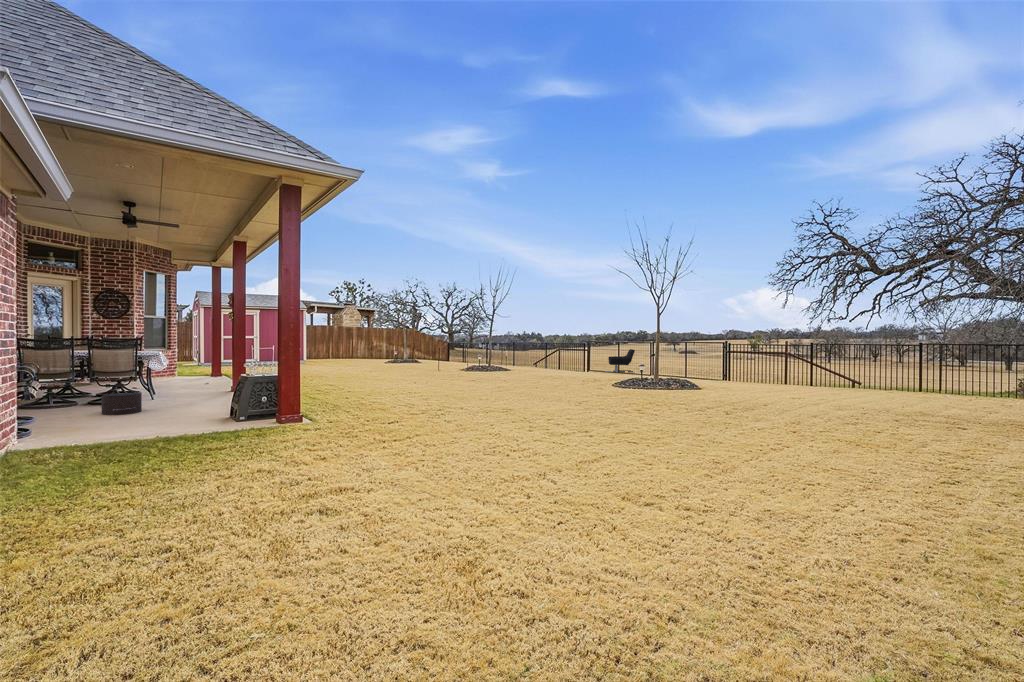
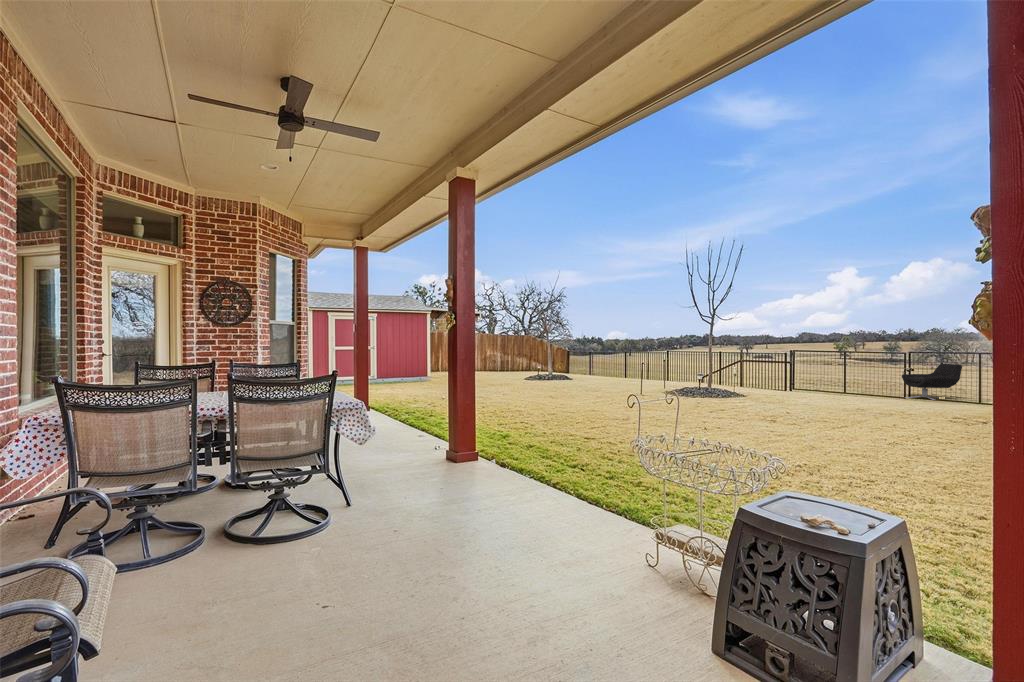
pouf: present [101,393,142,415] -> none [274,496,365,568]

